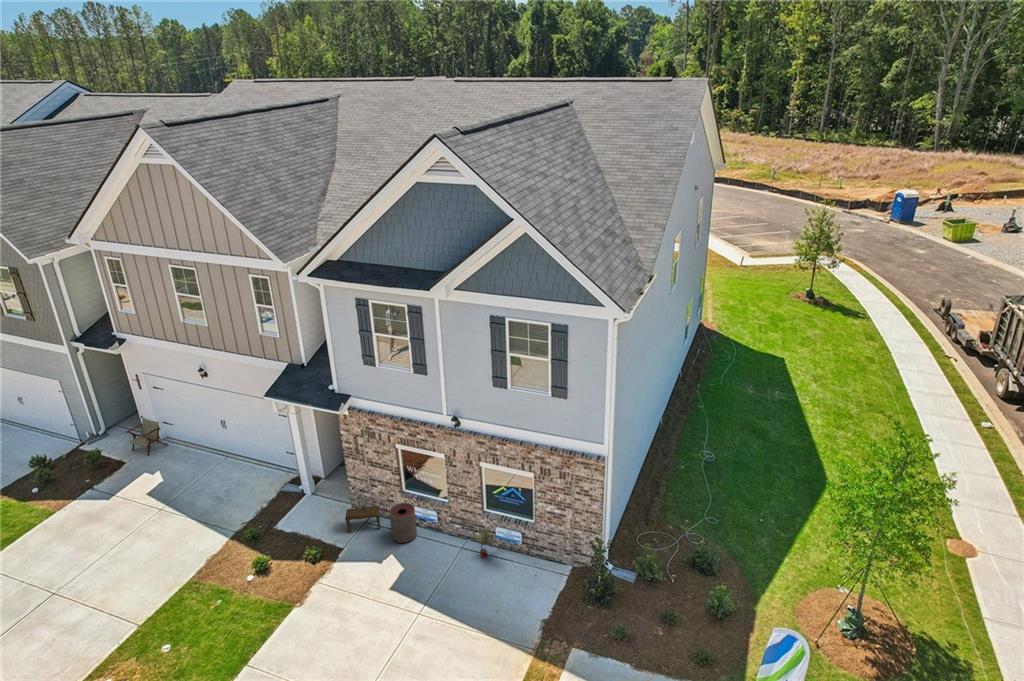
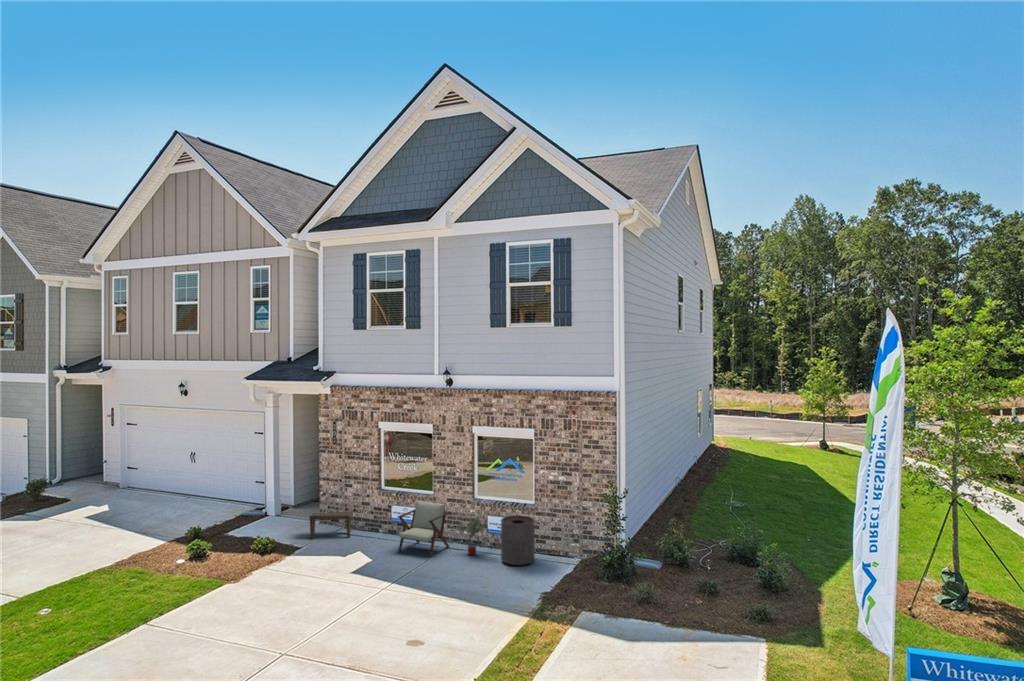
lounge chair: present [126,418,167,456] -> present [398,501,449,557]
trash can: present [389,503,417,543] -> present [501,515,535,565]

